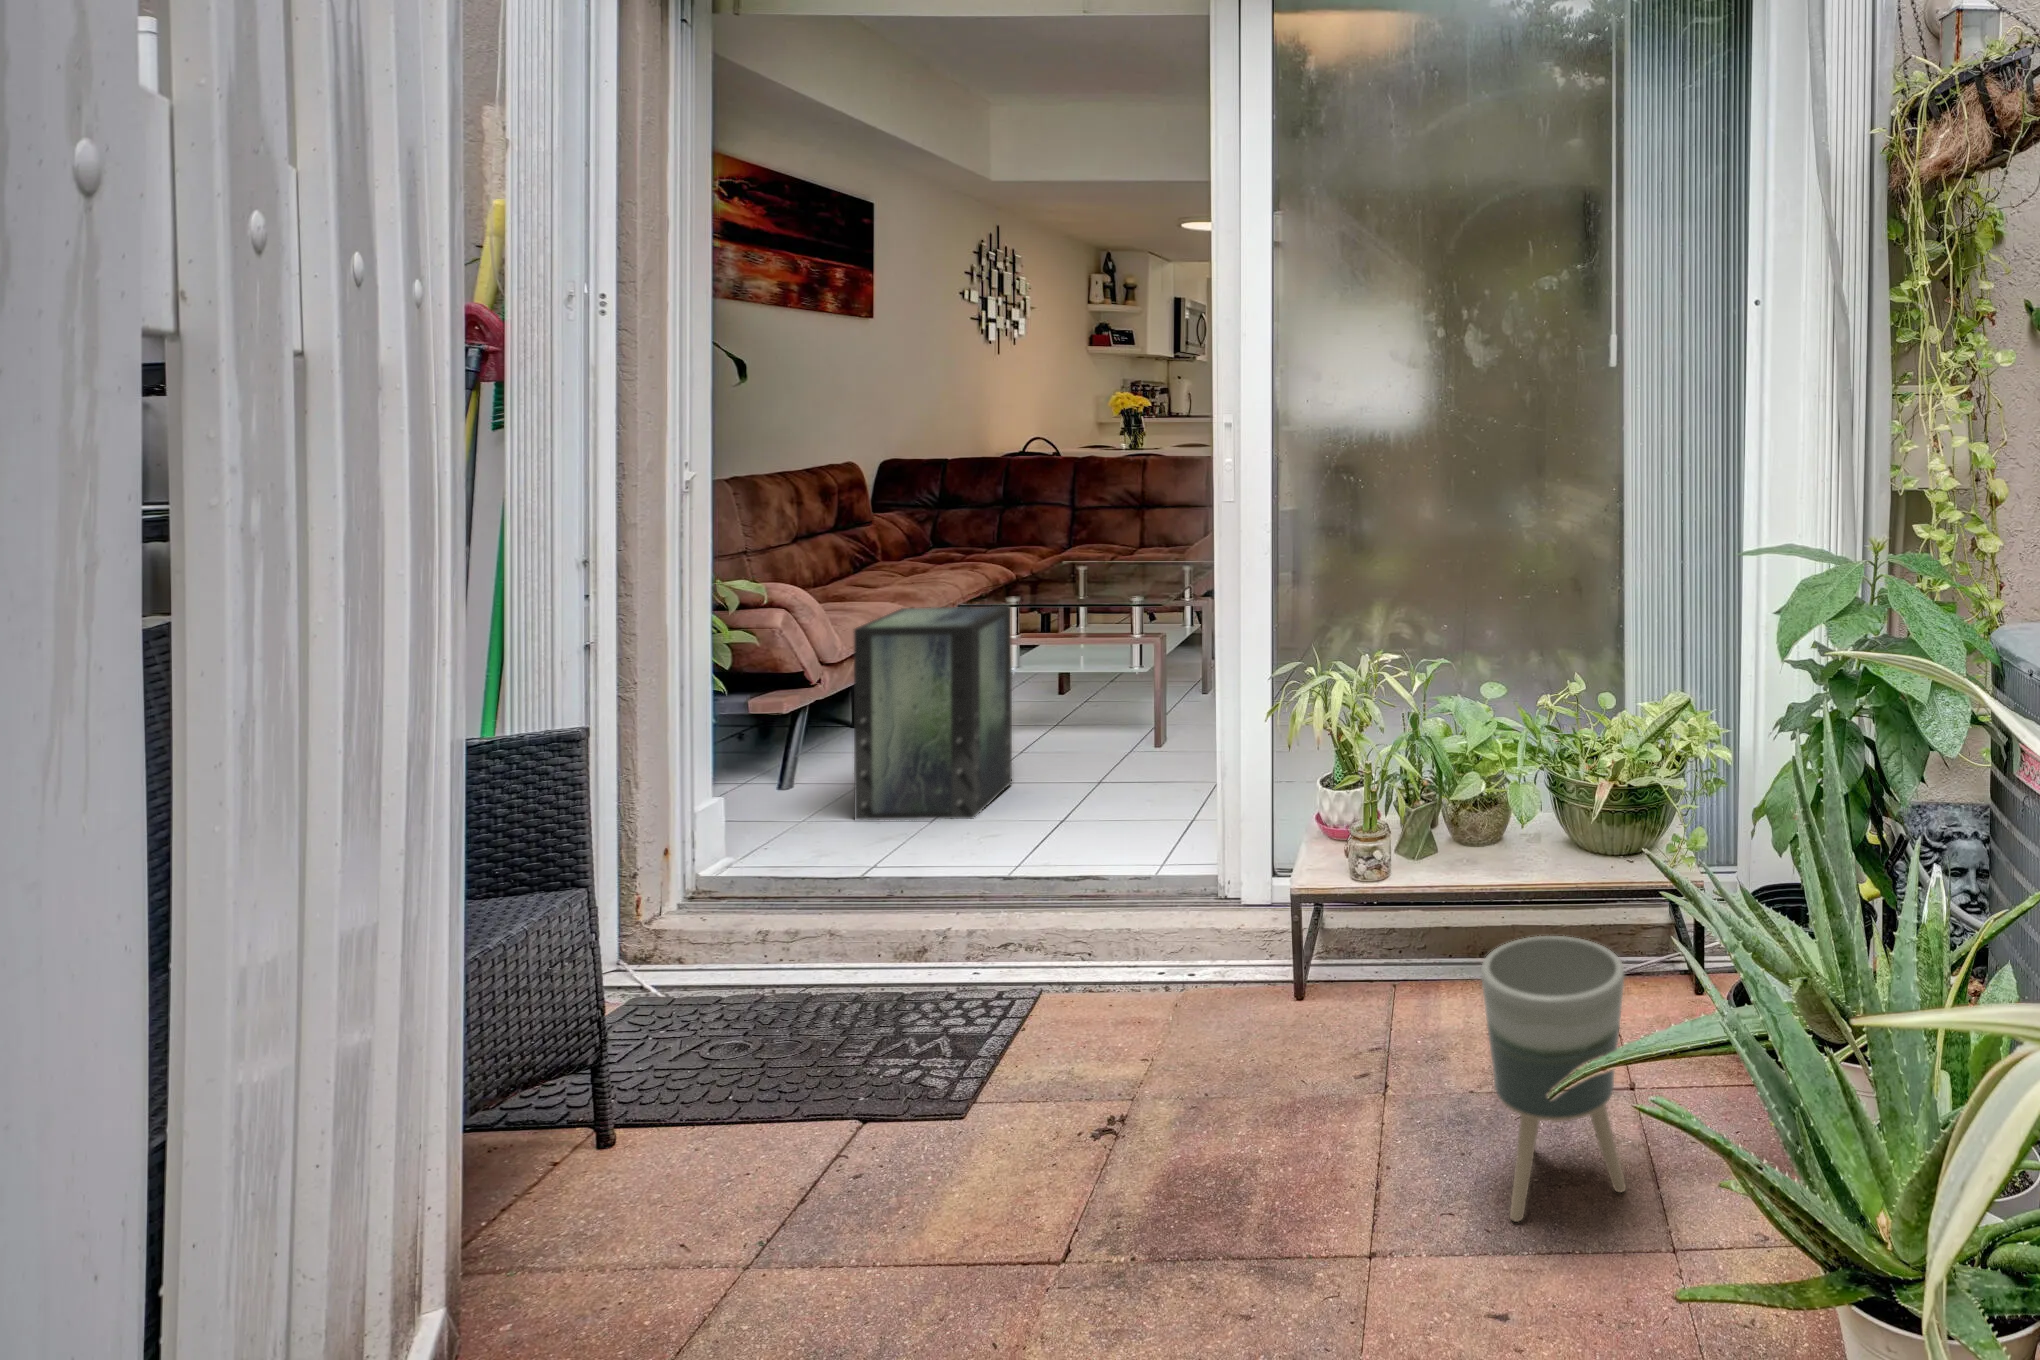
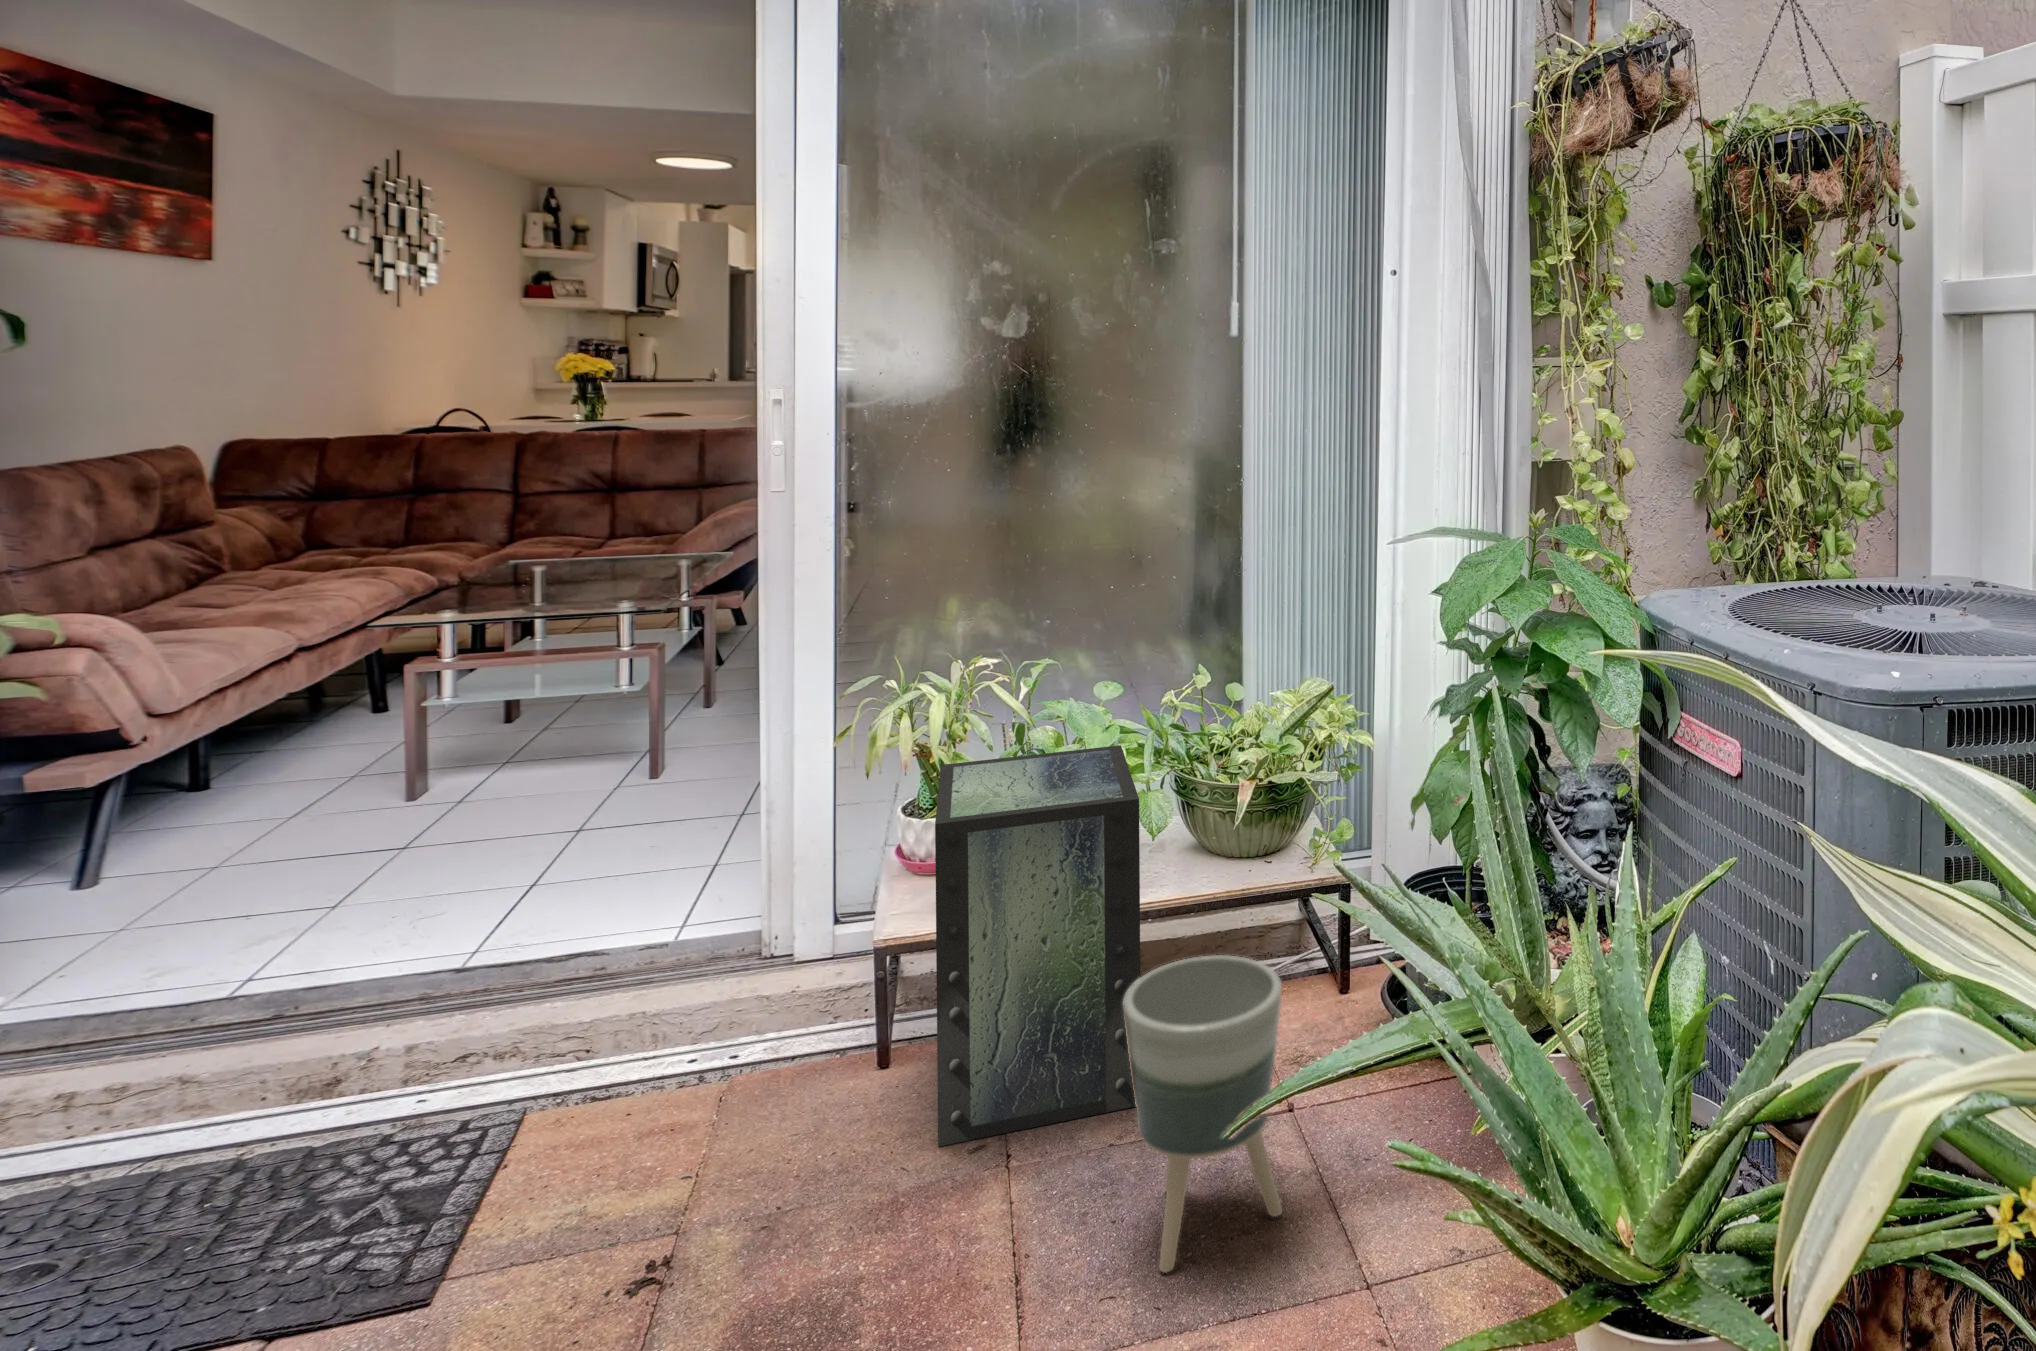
storage box: present [854,606,1012,820] -> present [935,745,1140,1147]

